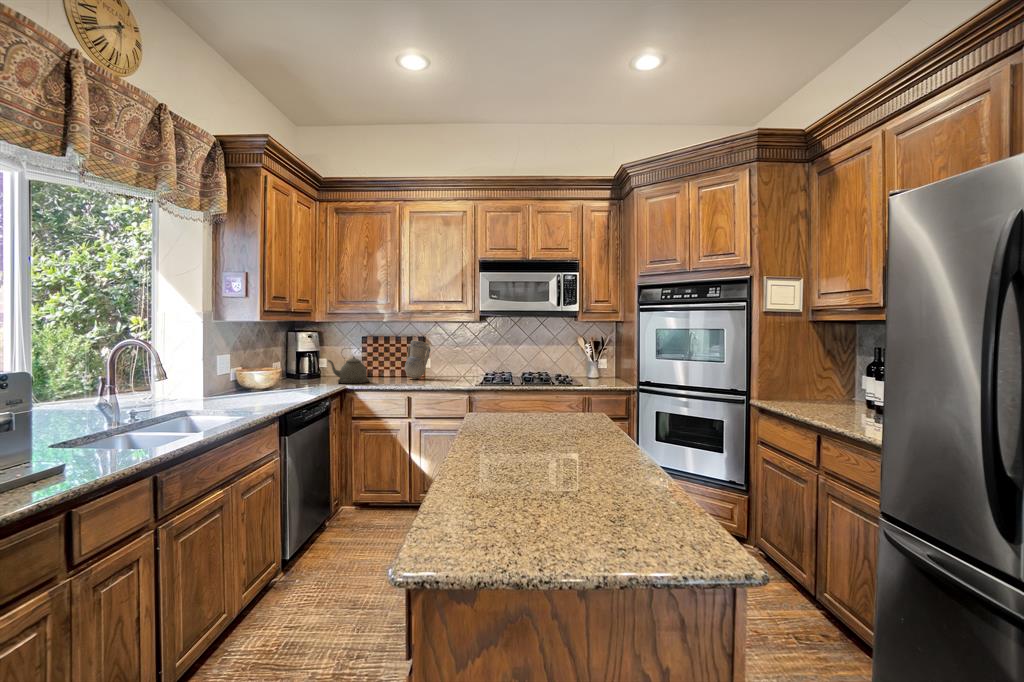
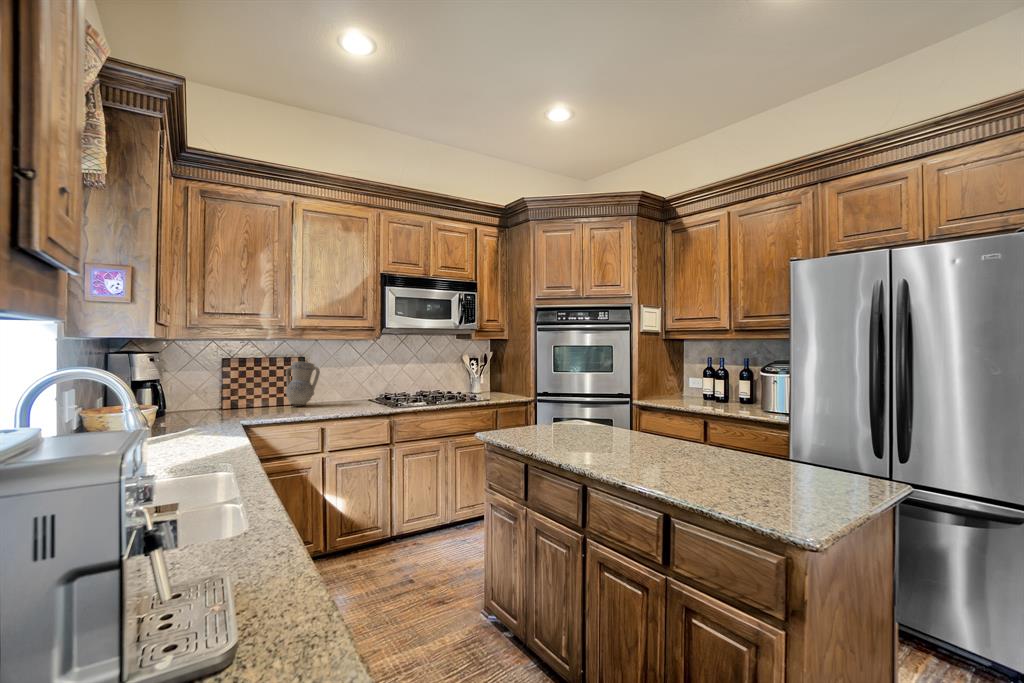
kettle: present [328,357,369,384] -> none [199,374,255,420]

